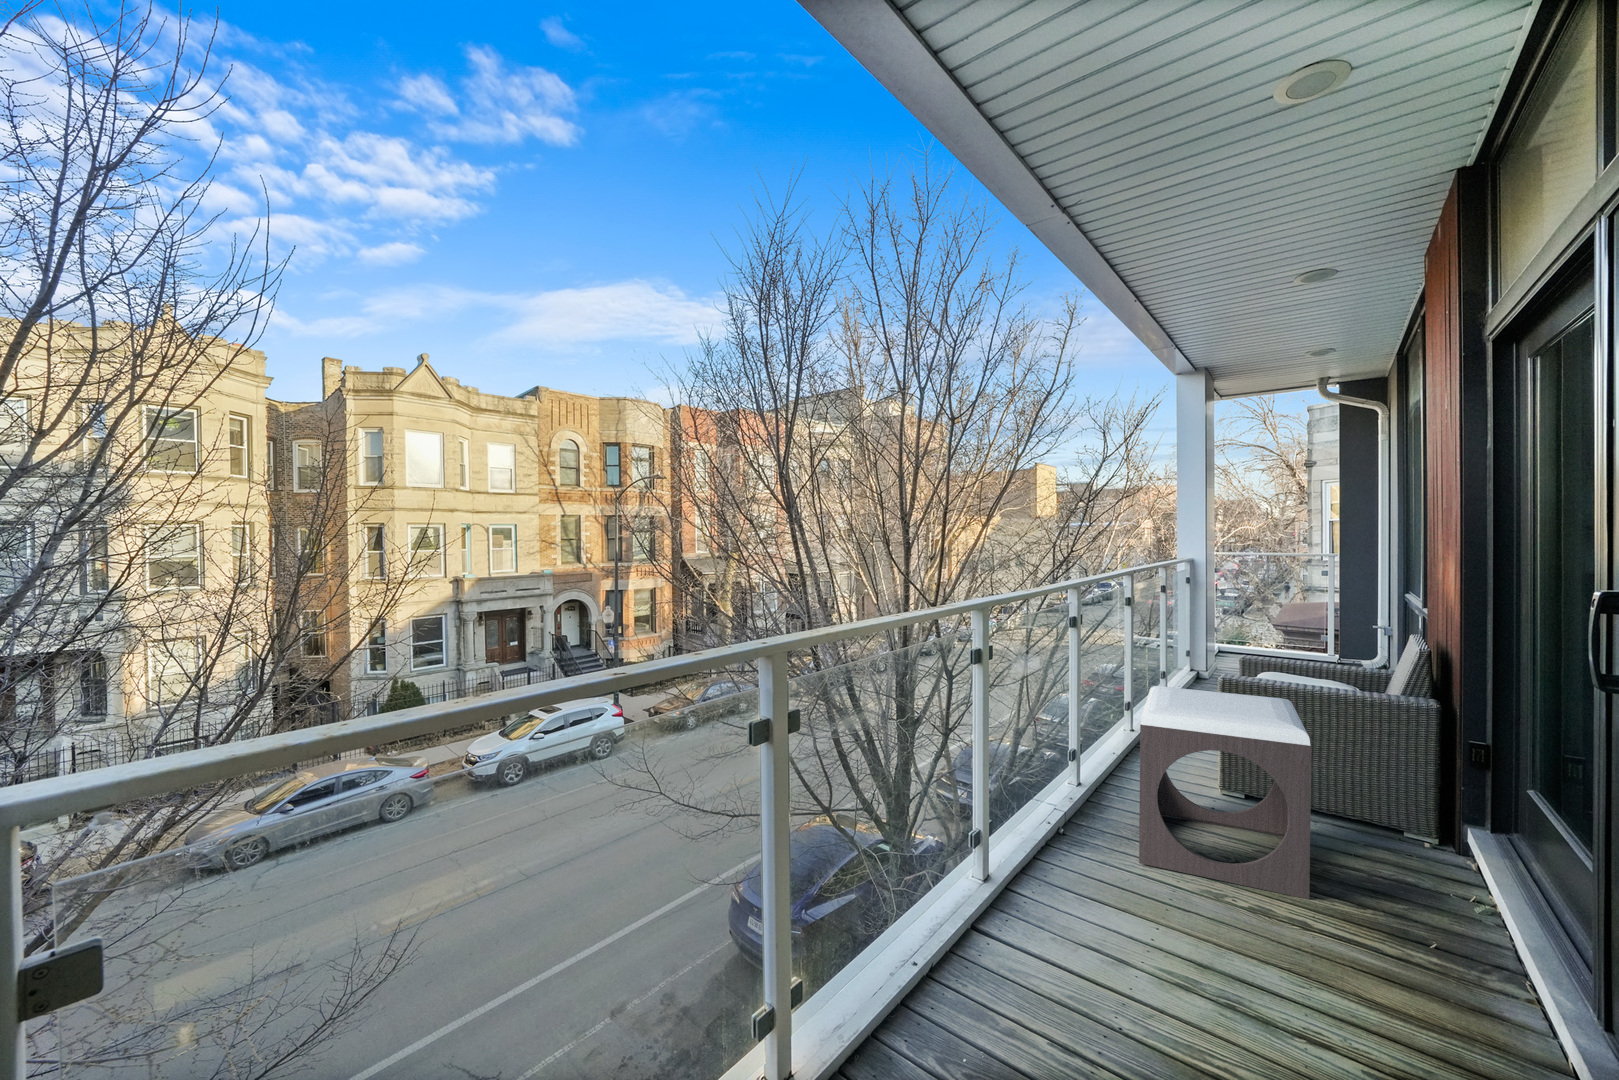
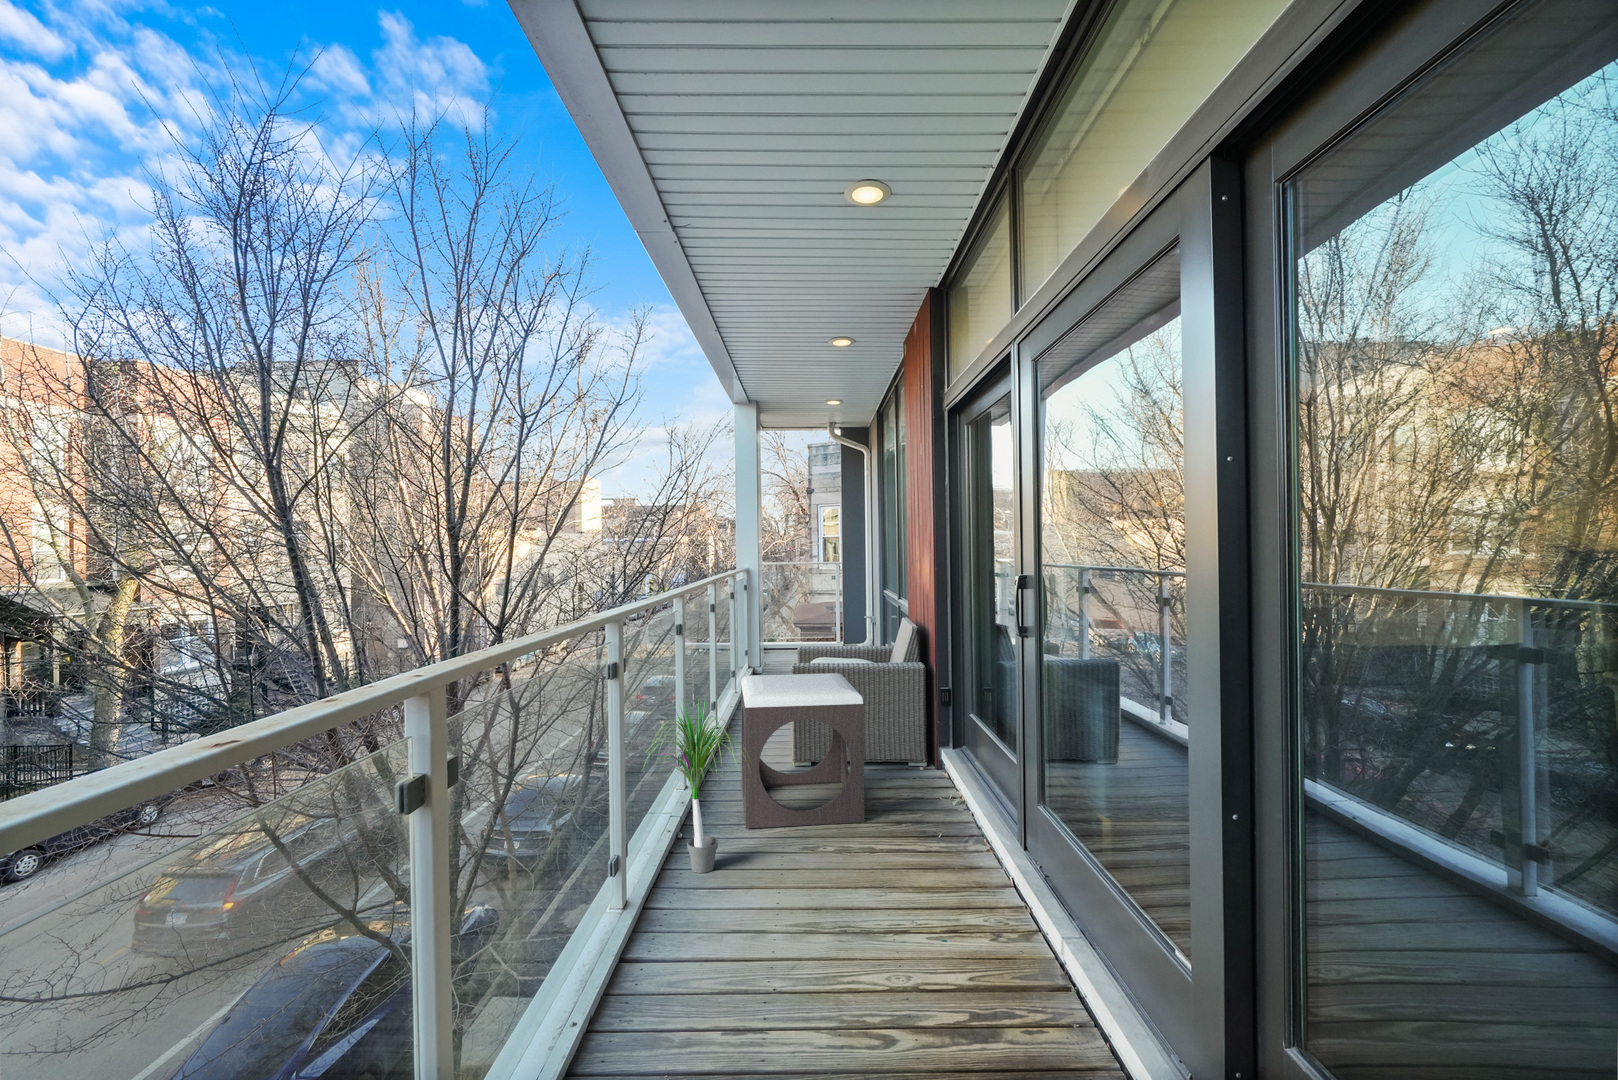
potted plant: none [1002,699,1139,902] -> present [646,703,745,873]

